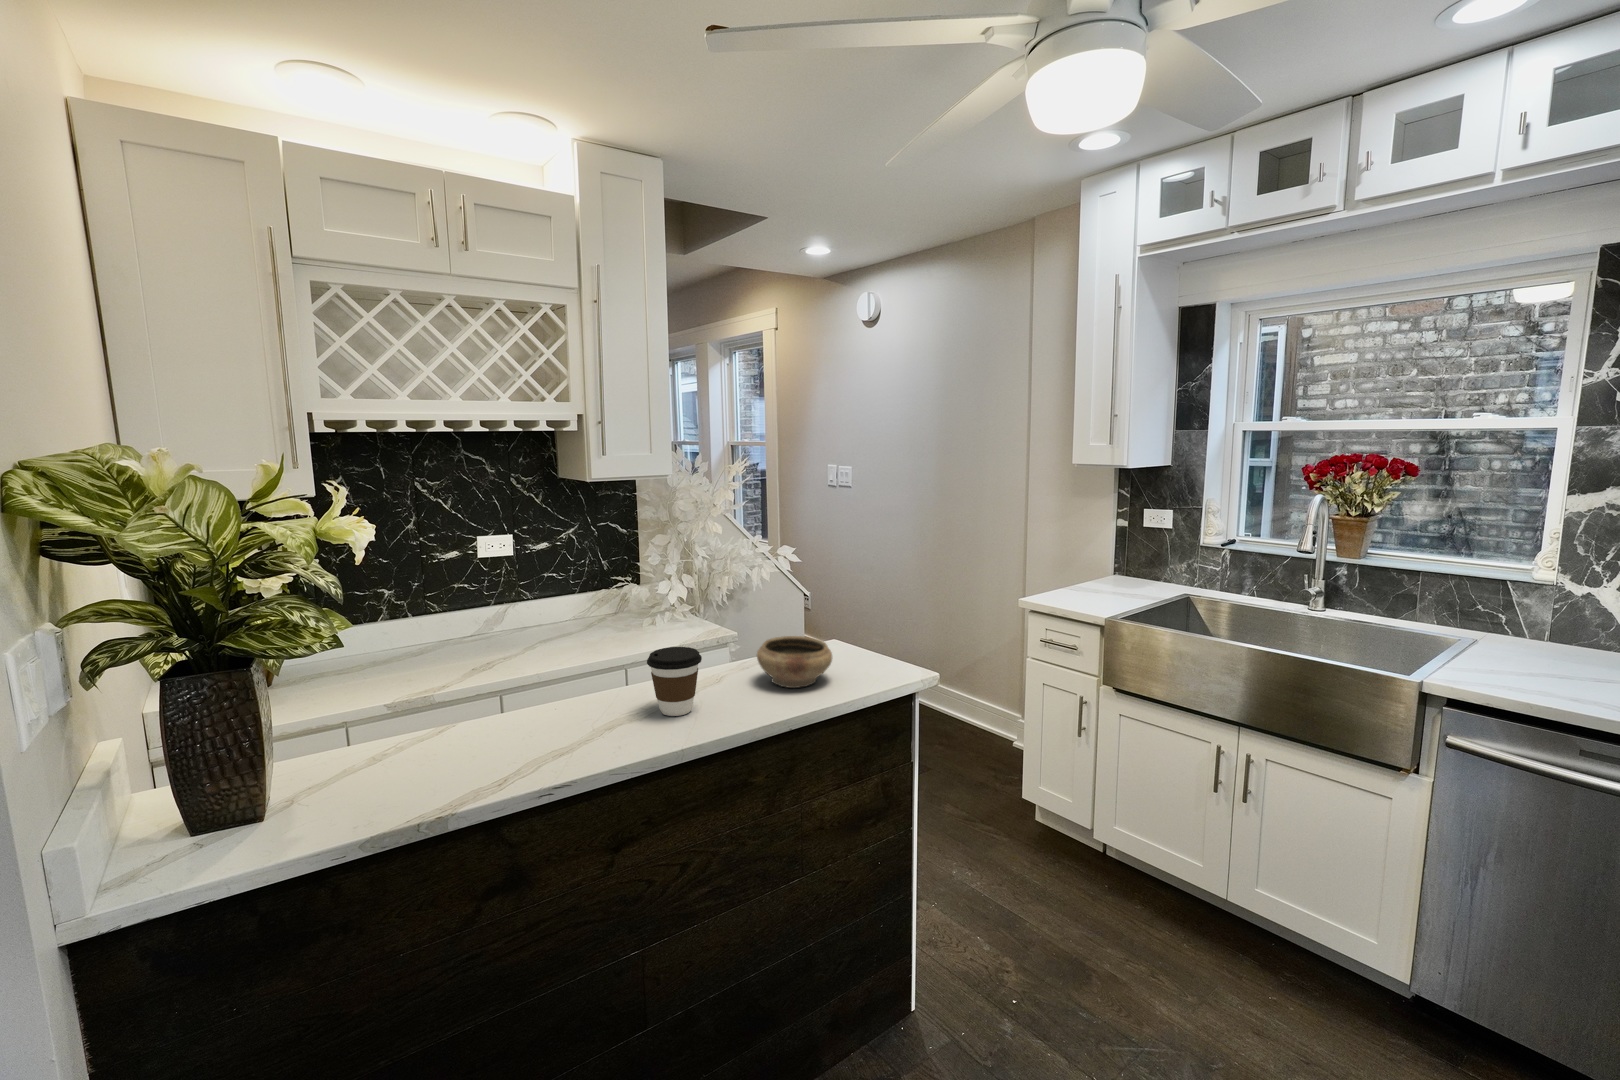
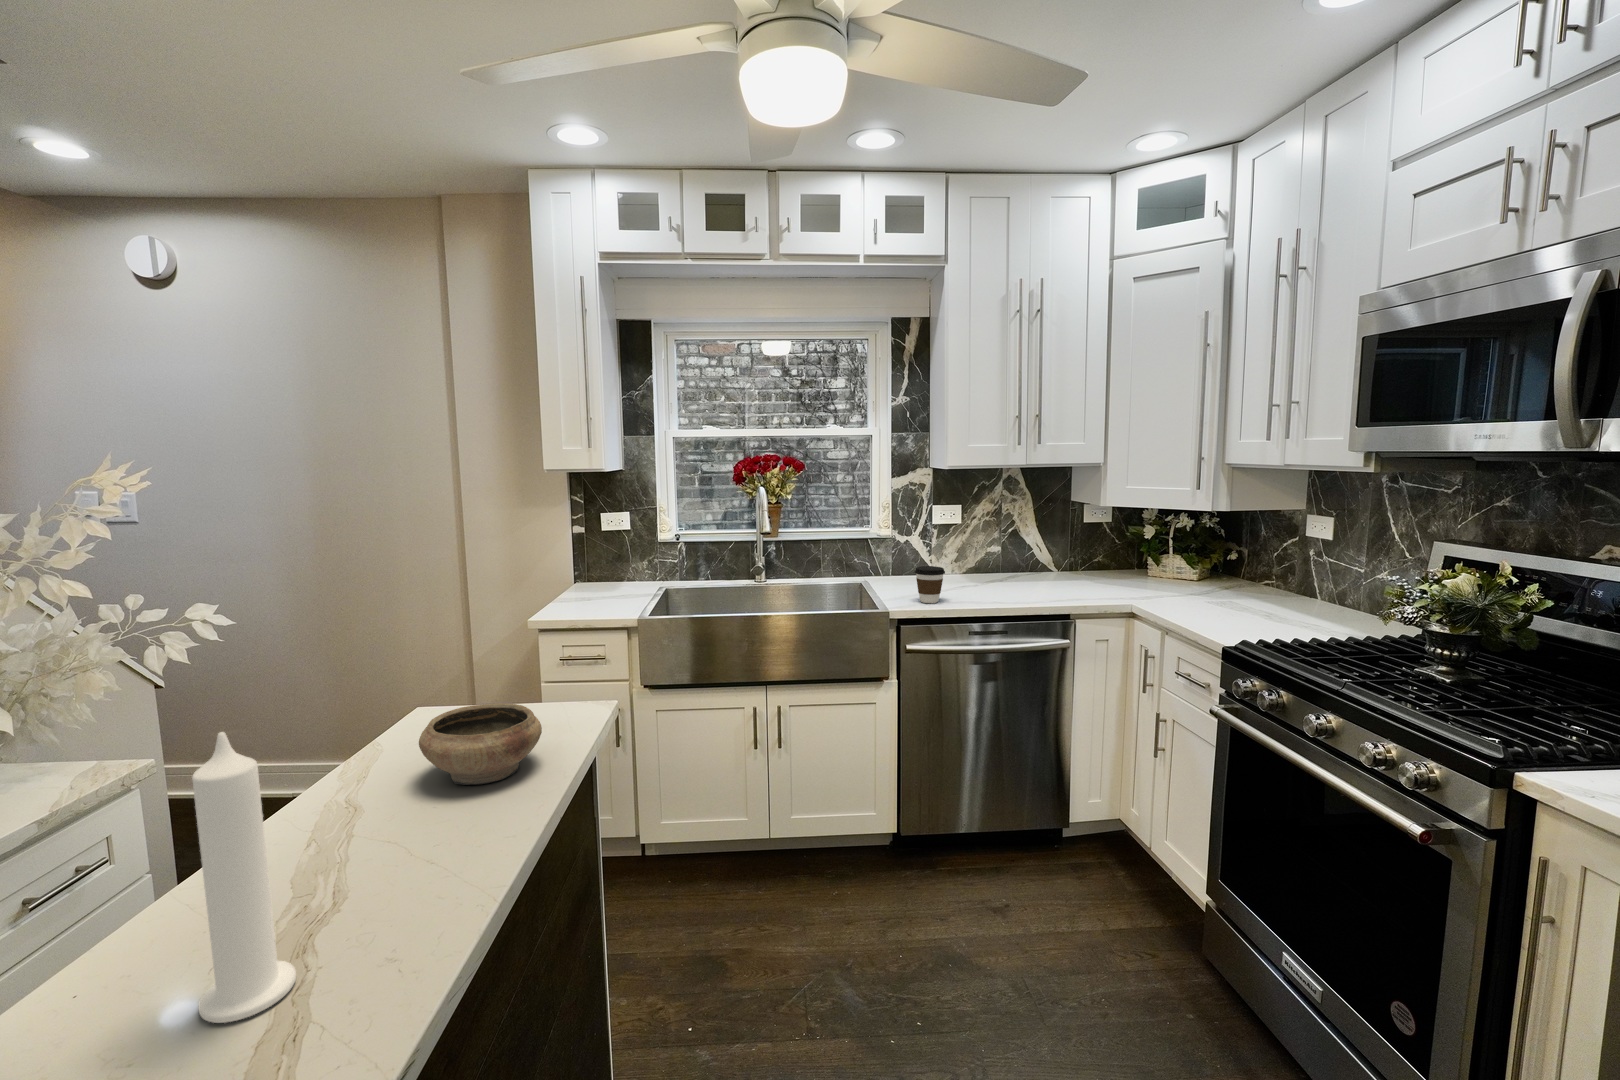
candle: none [572,601,610,734] -> present [192,732,296,1023]
coffee cup: present [647,647,702,716] -> present [914,566,945,603]

